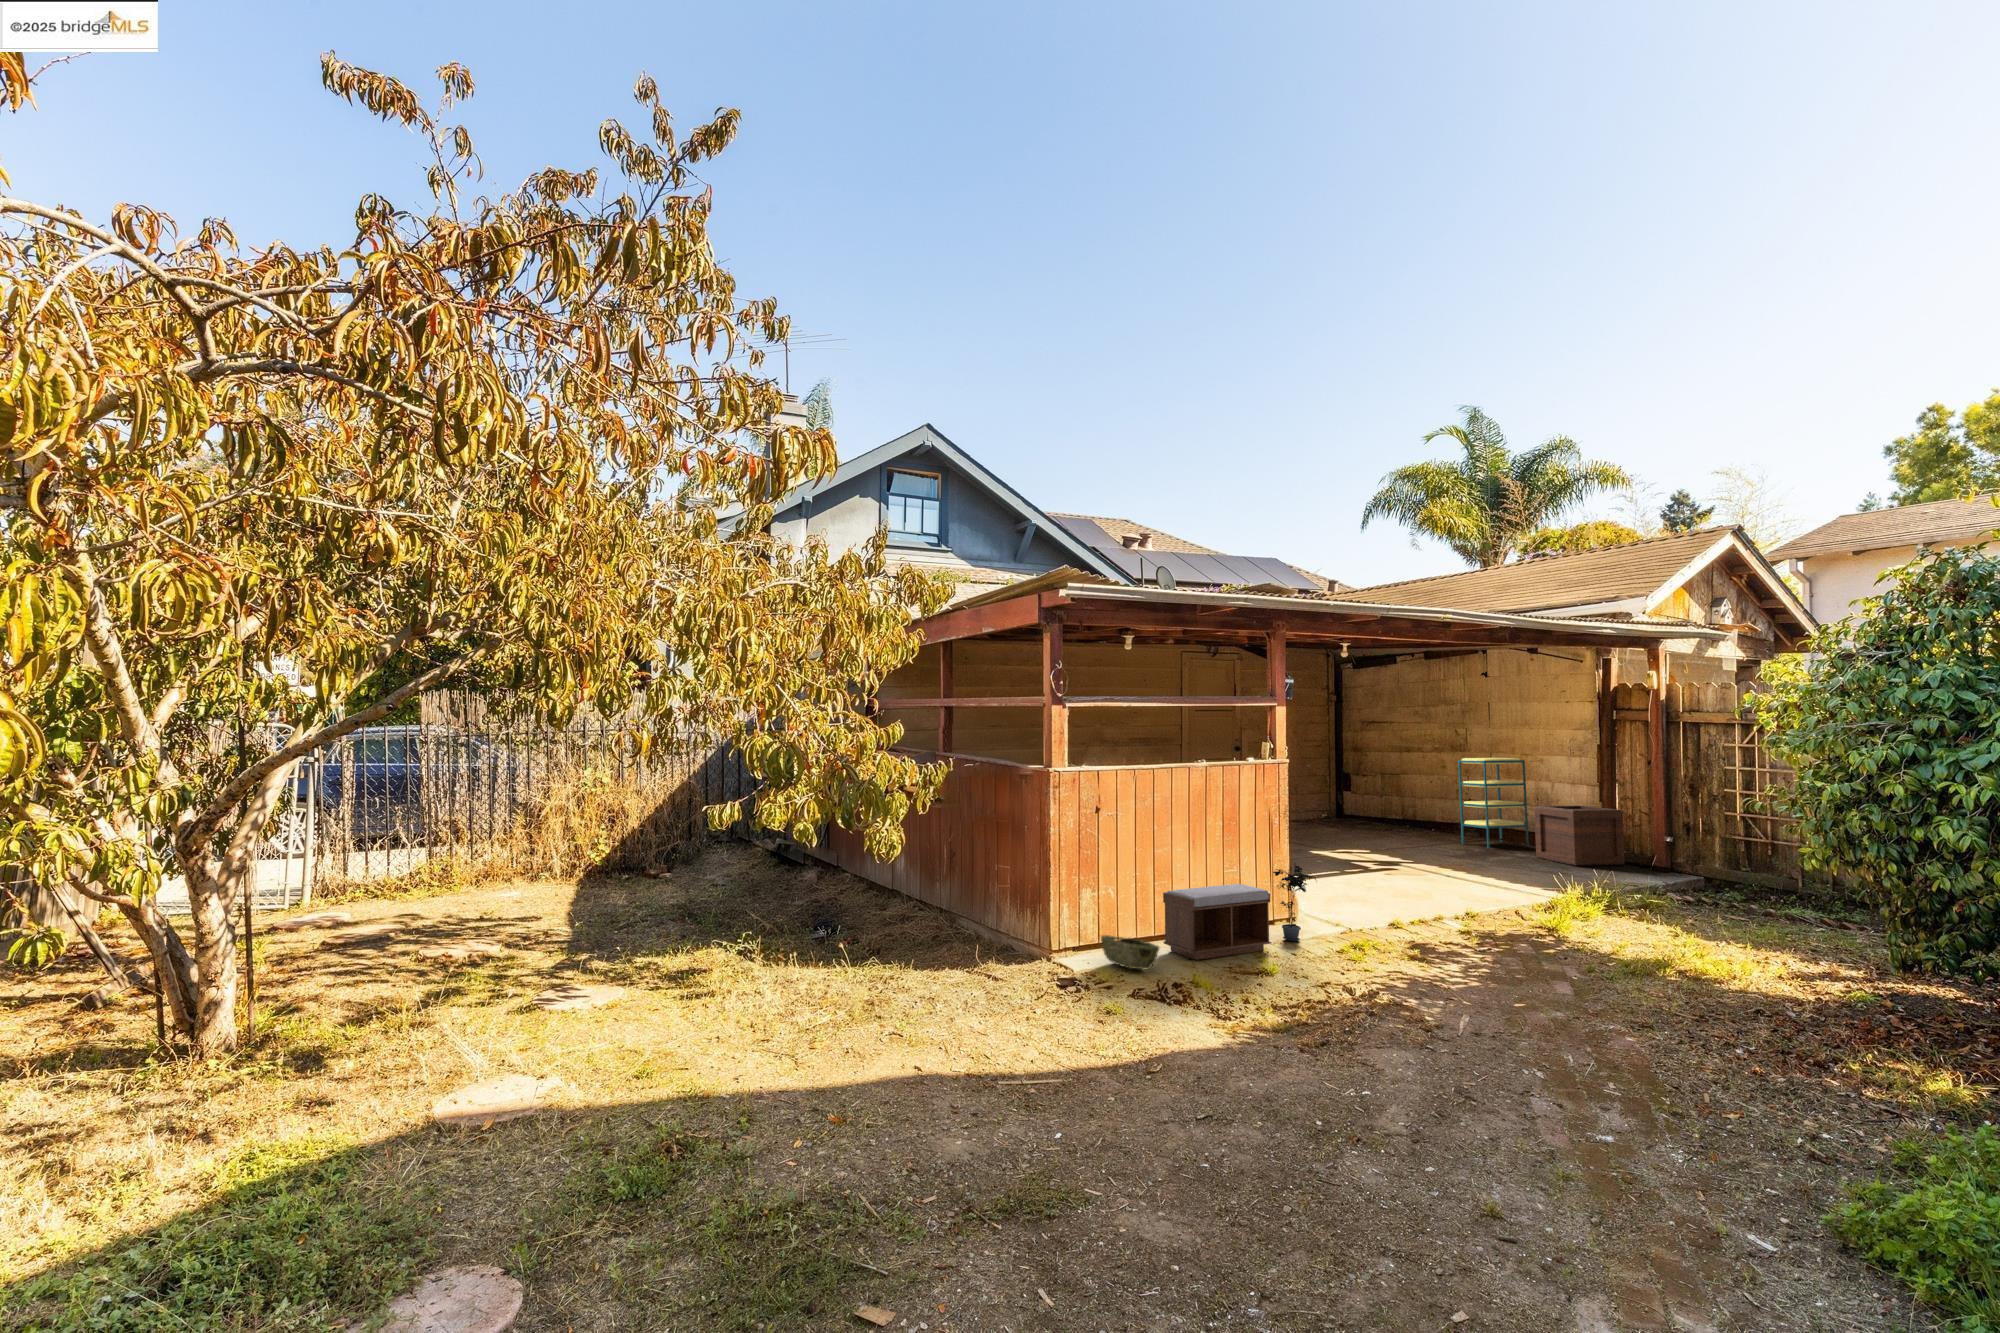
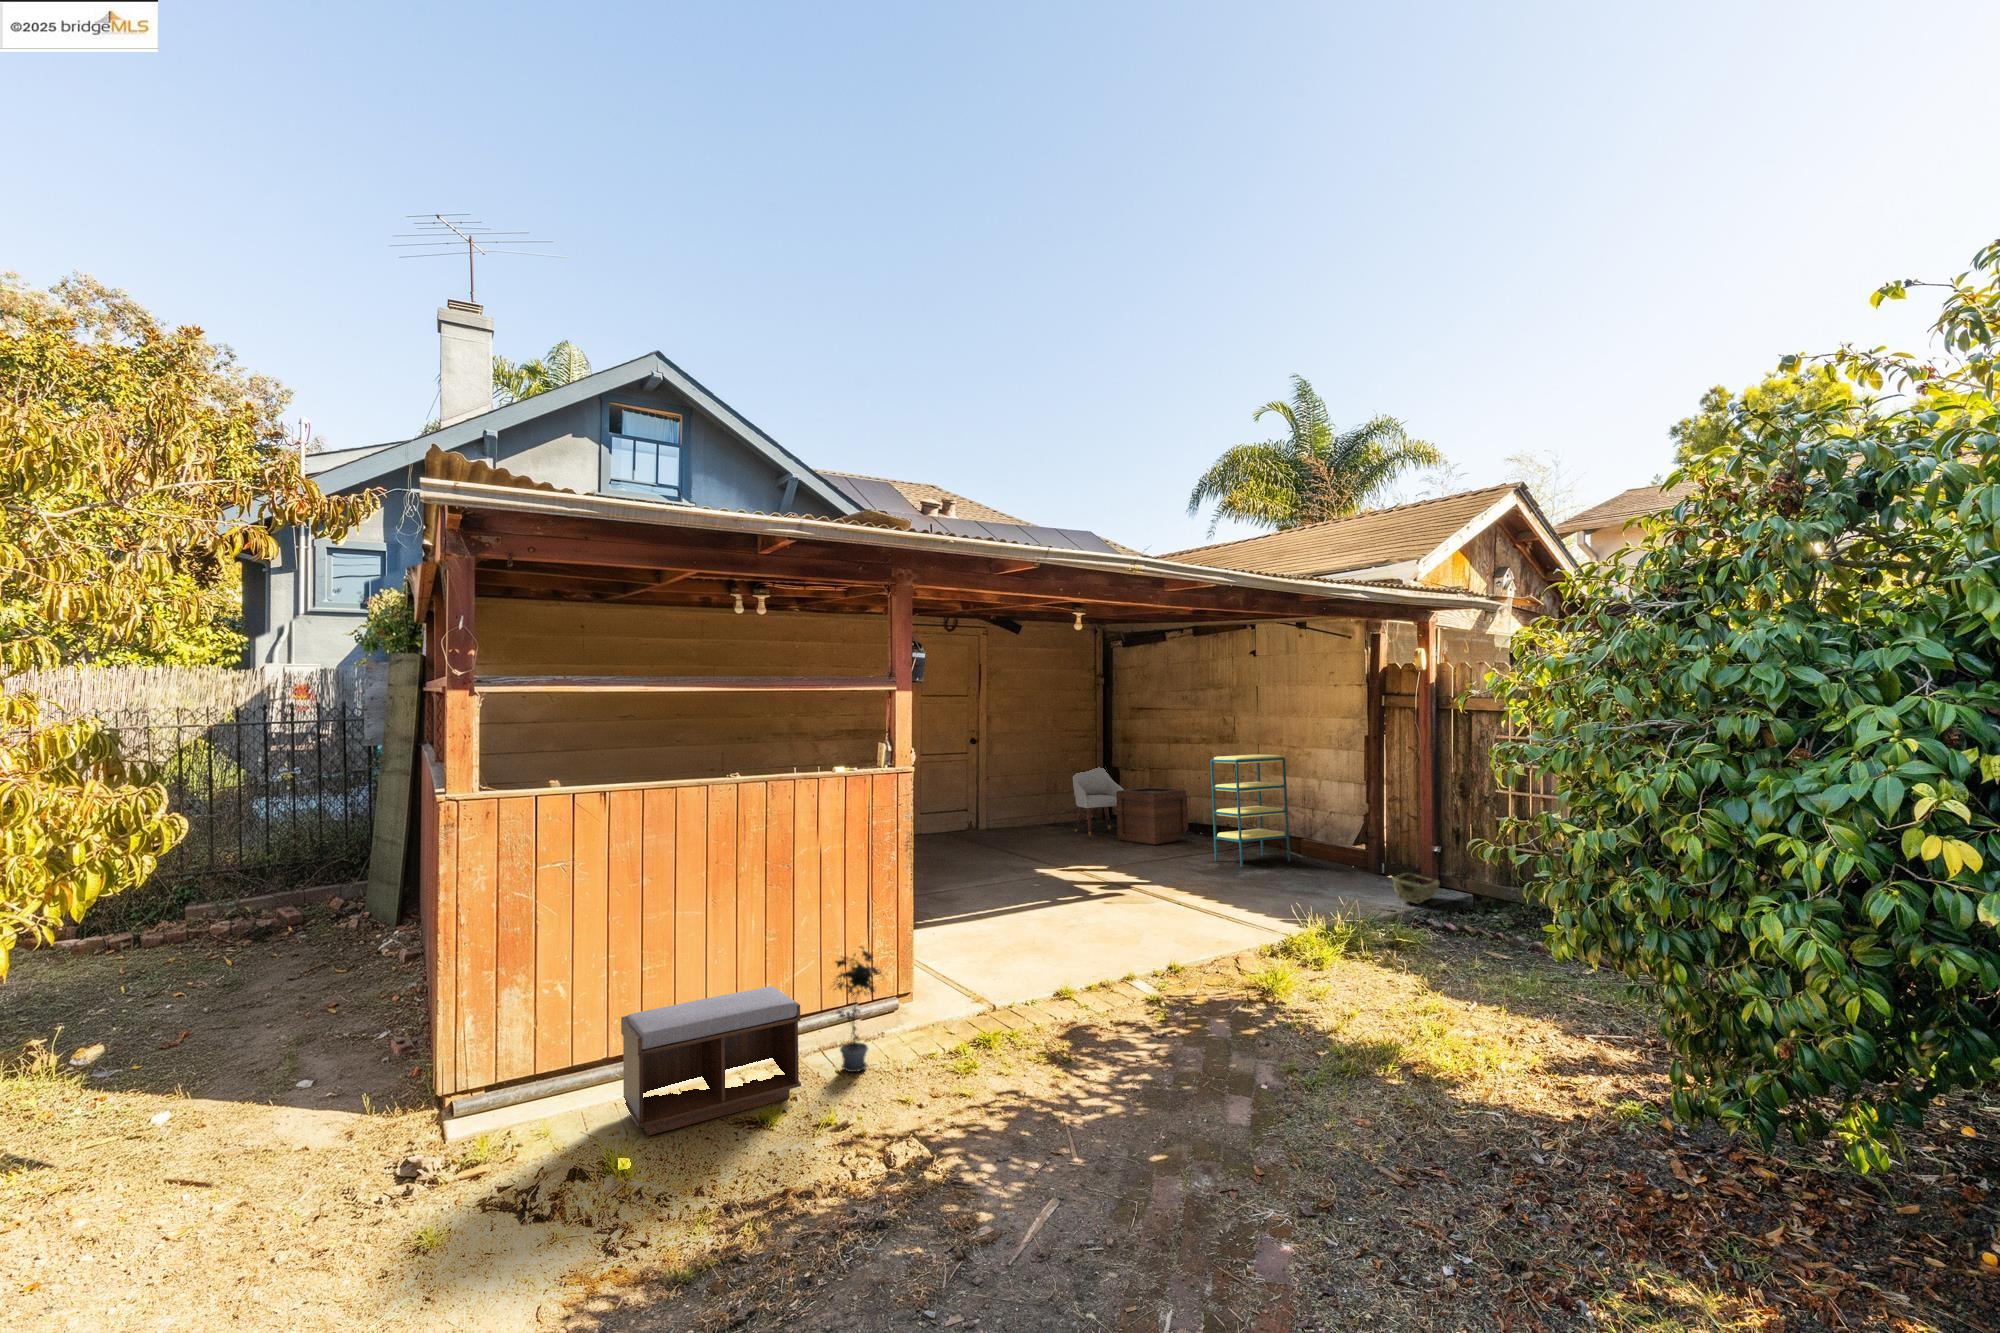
chair: none [1316,763,1366,824] -> present [1073,767,1124,836]
wooden crate: present [1534,806,1625,866] -> present [1116,787,1188,845]
woven basket: present [1101,935,1159,970] -> present [1392,873,1440,904]

